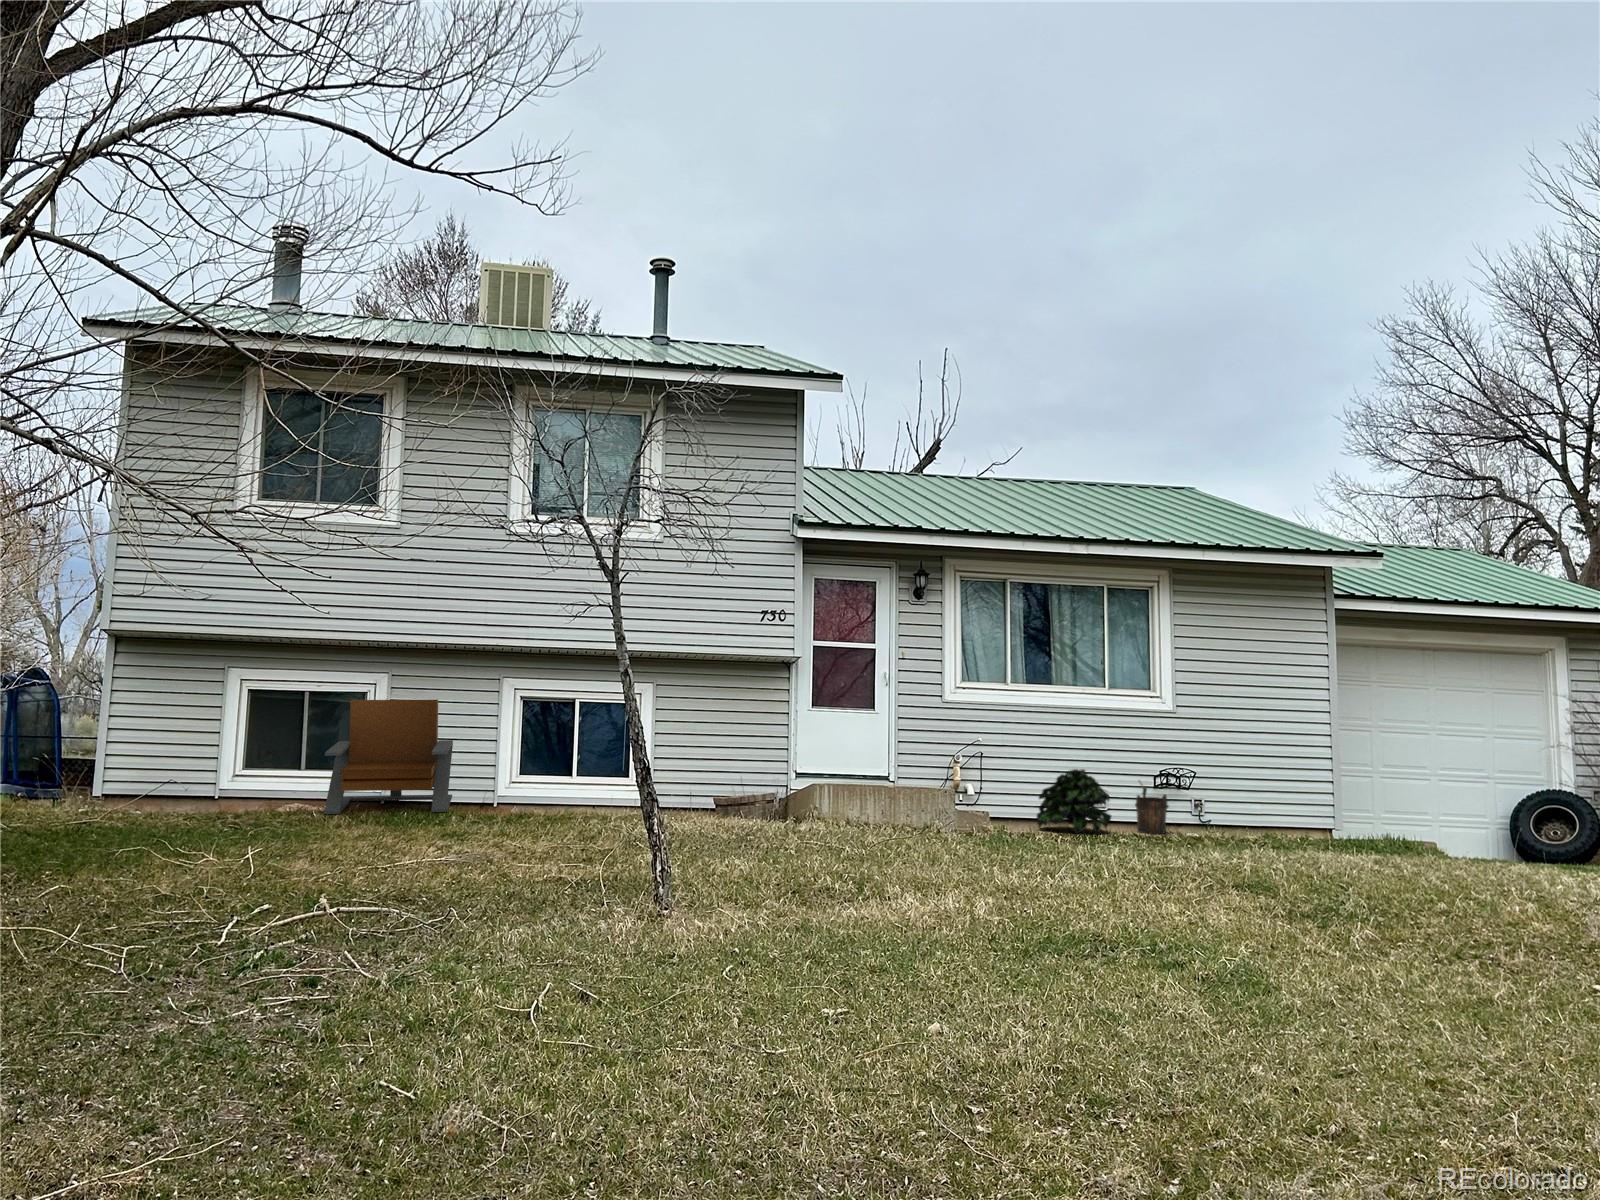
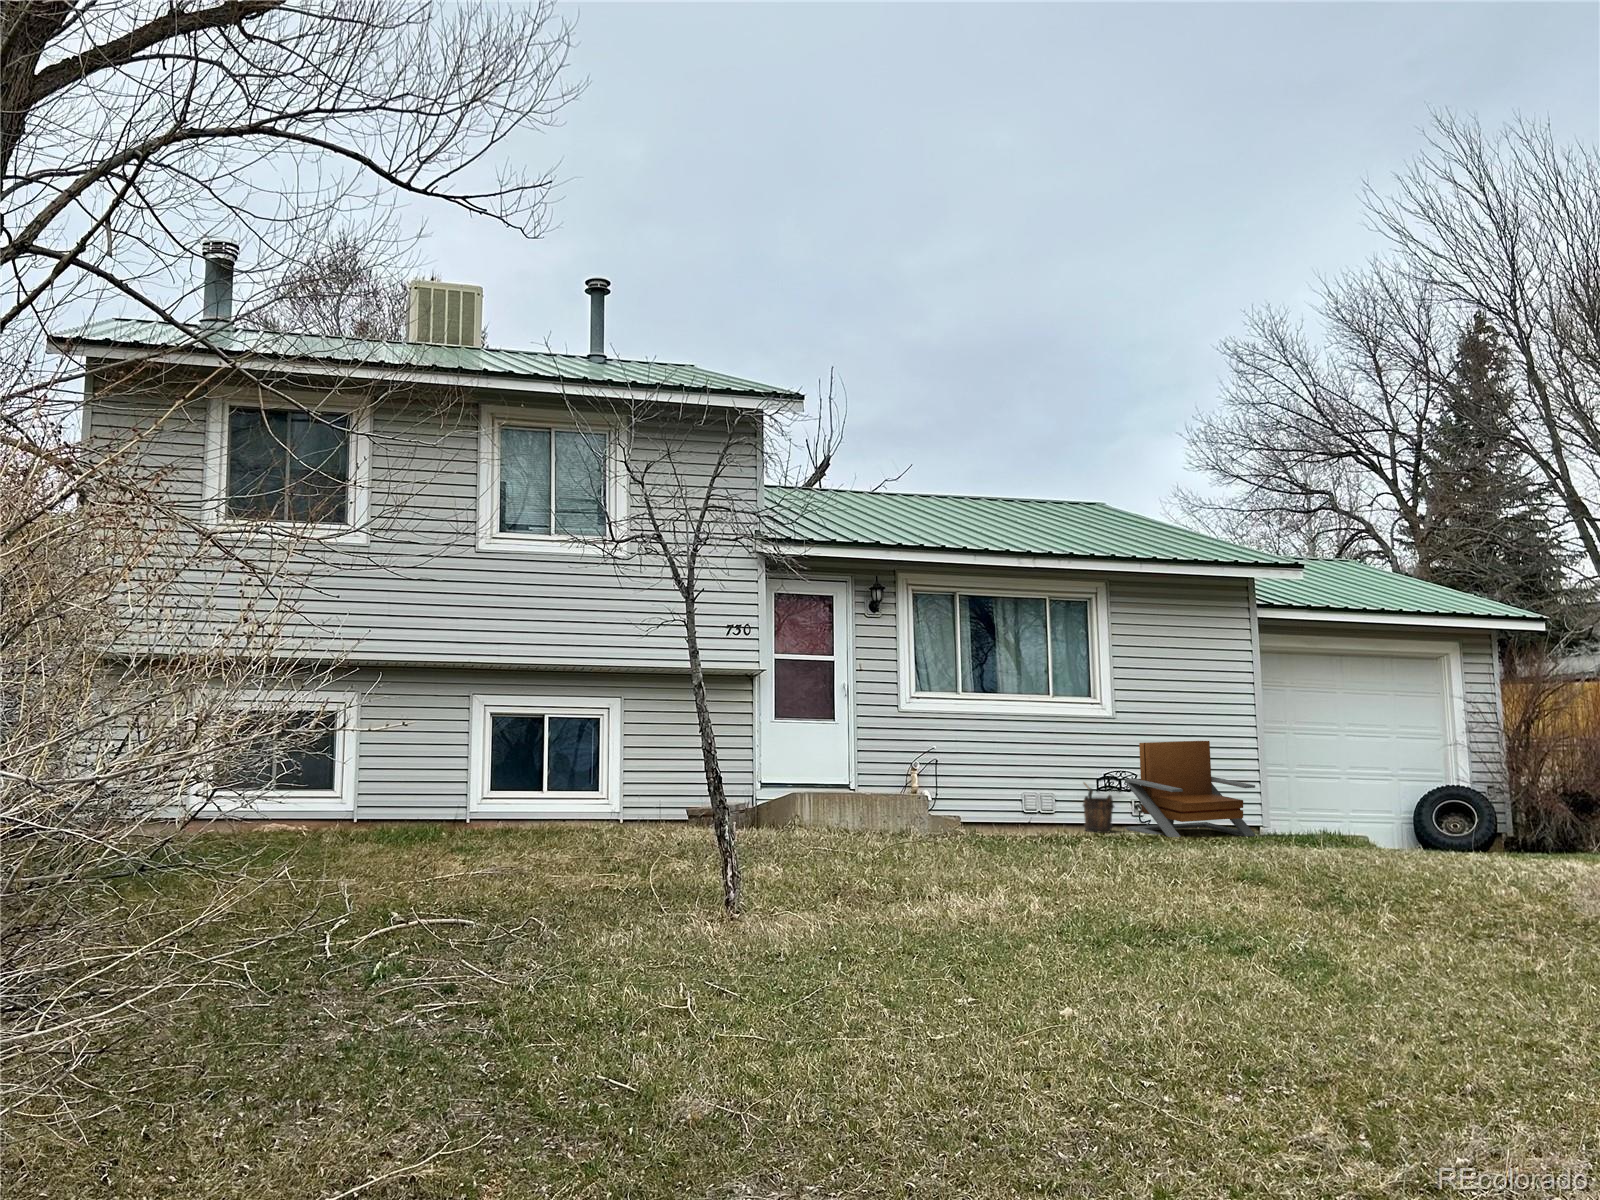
lounge chair: present [324,700,453,814] -> present [1125,741,1255,837]
potted plant: present [1036,769,1111,834] -> none [995,773,1064,835]

